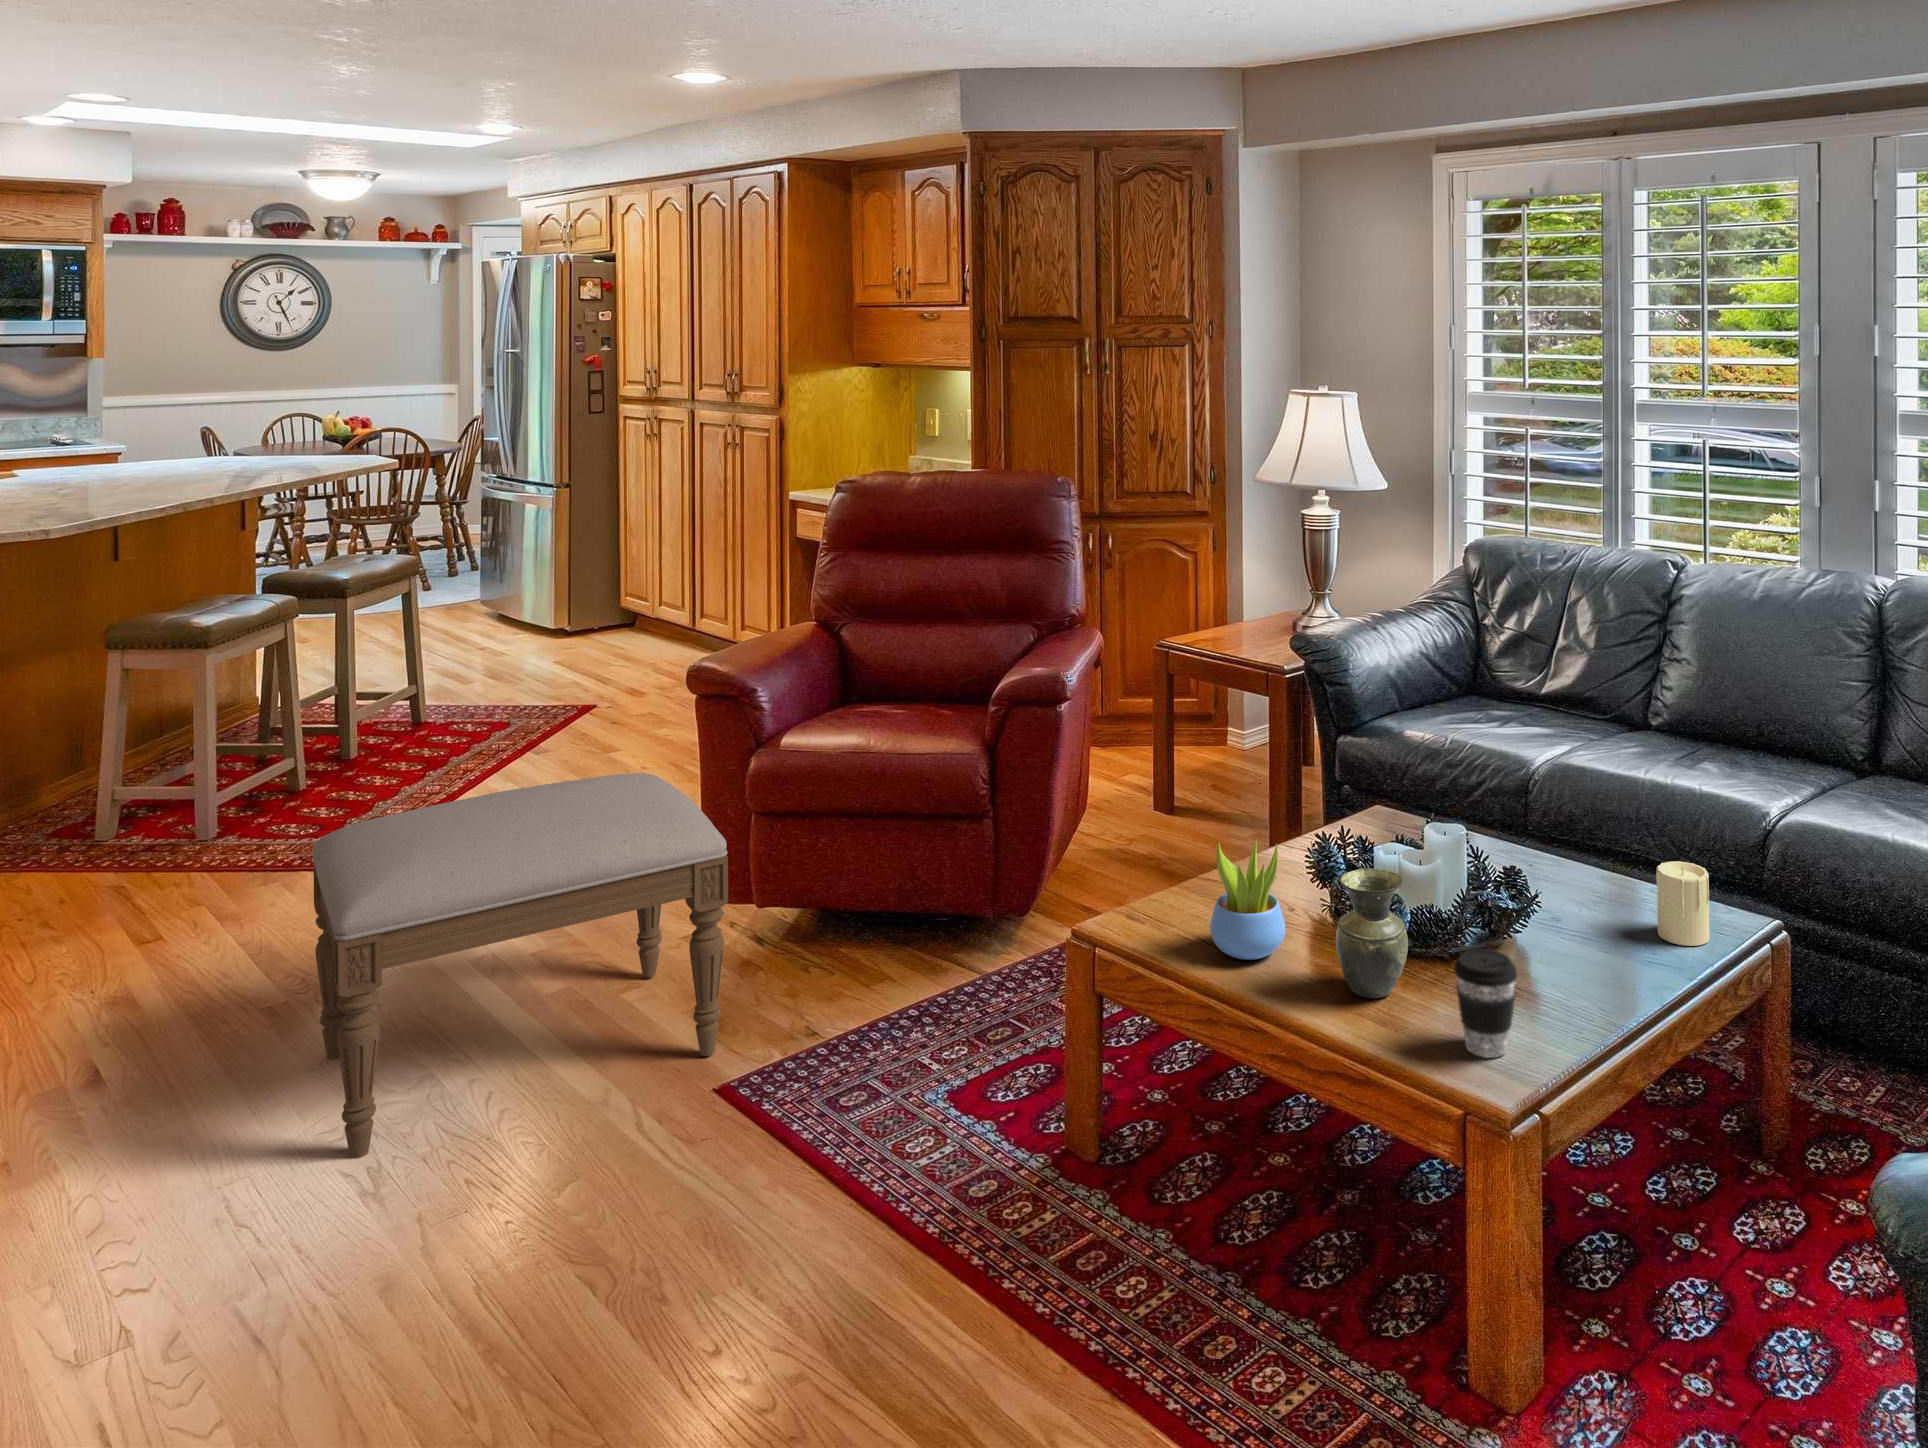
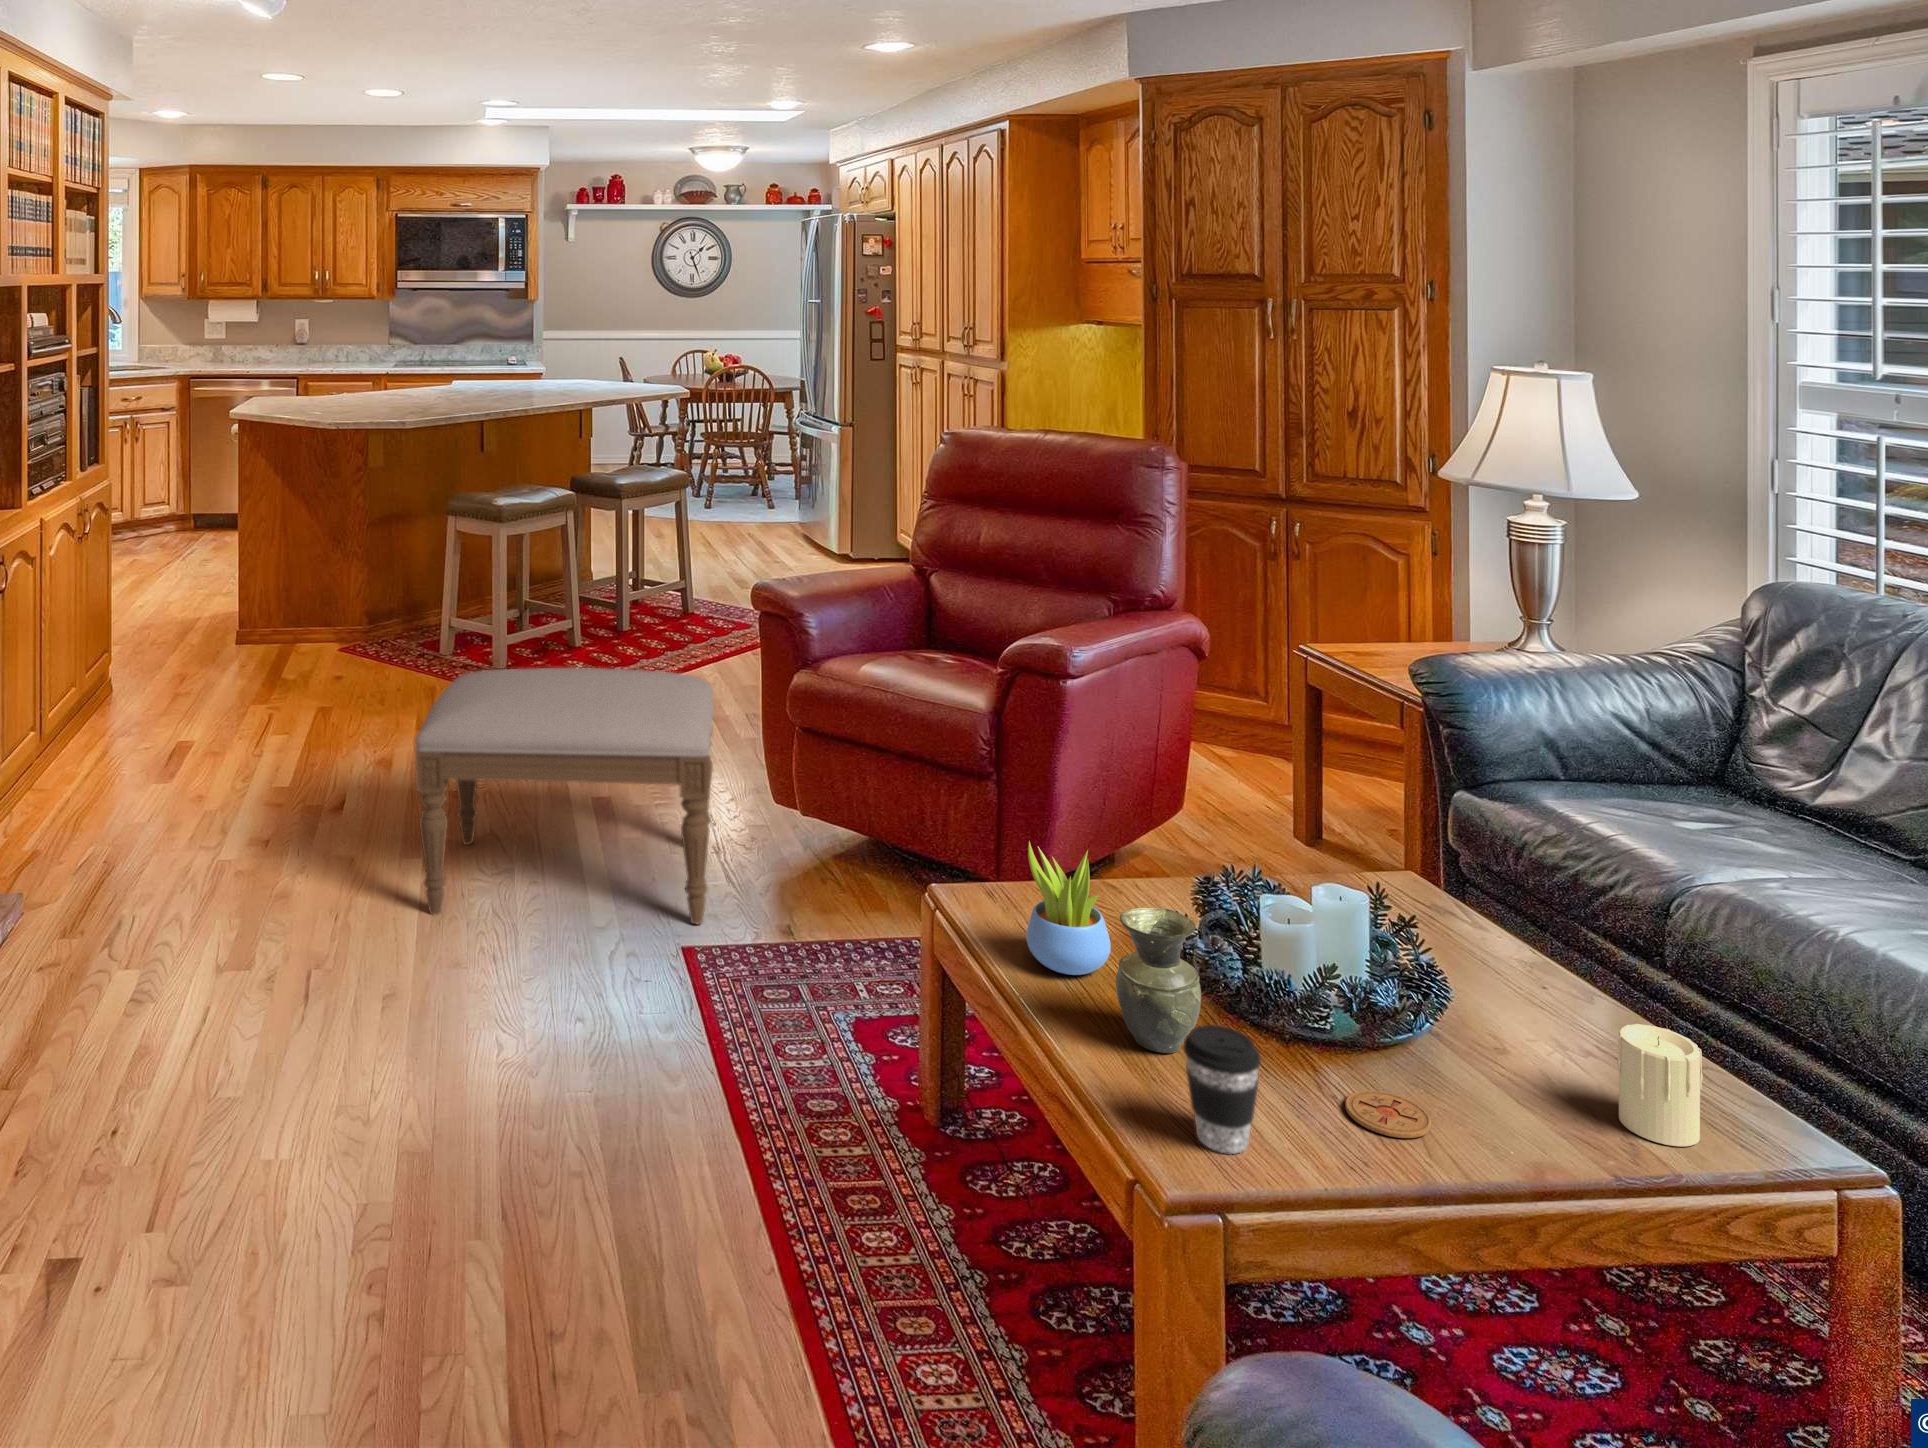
coaster: none [1523,970,1587,1002] -> present [1345,1091,1431,1138]

